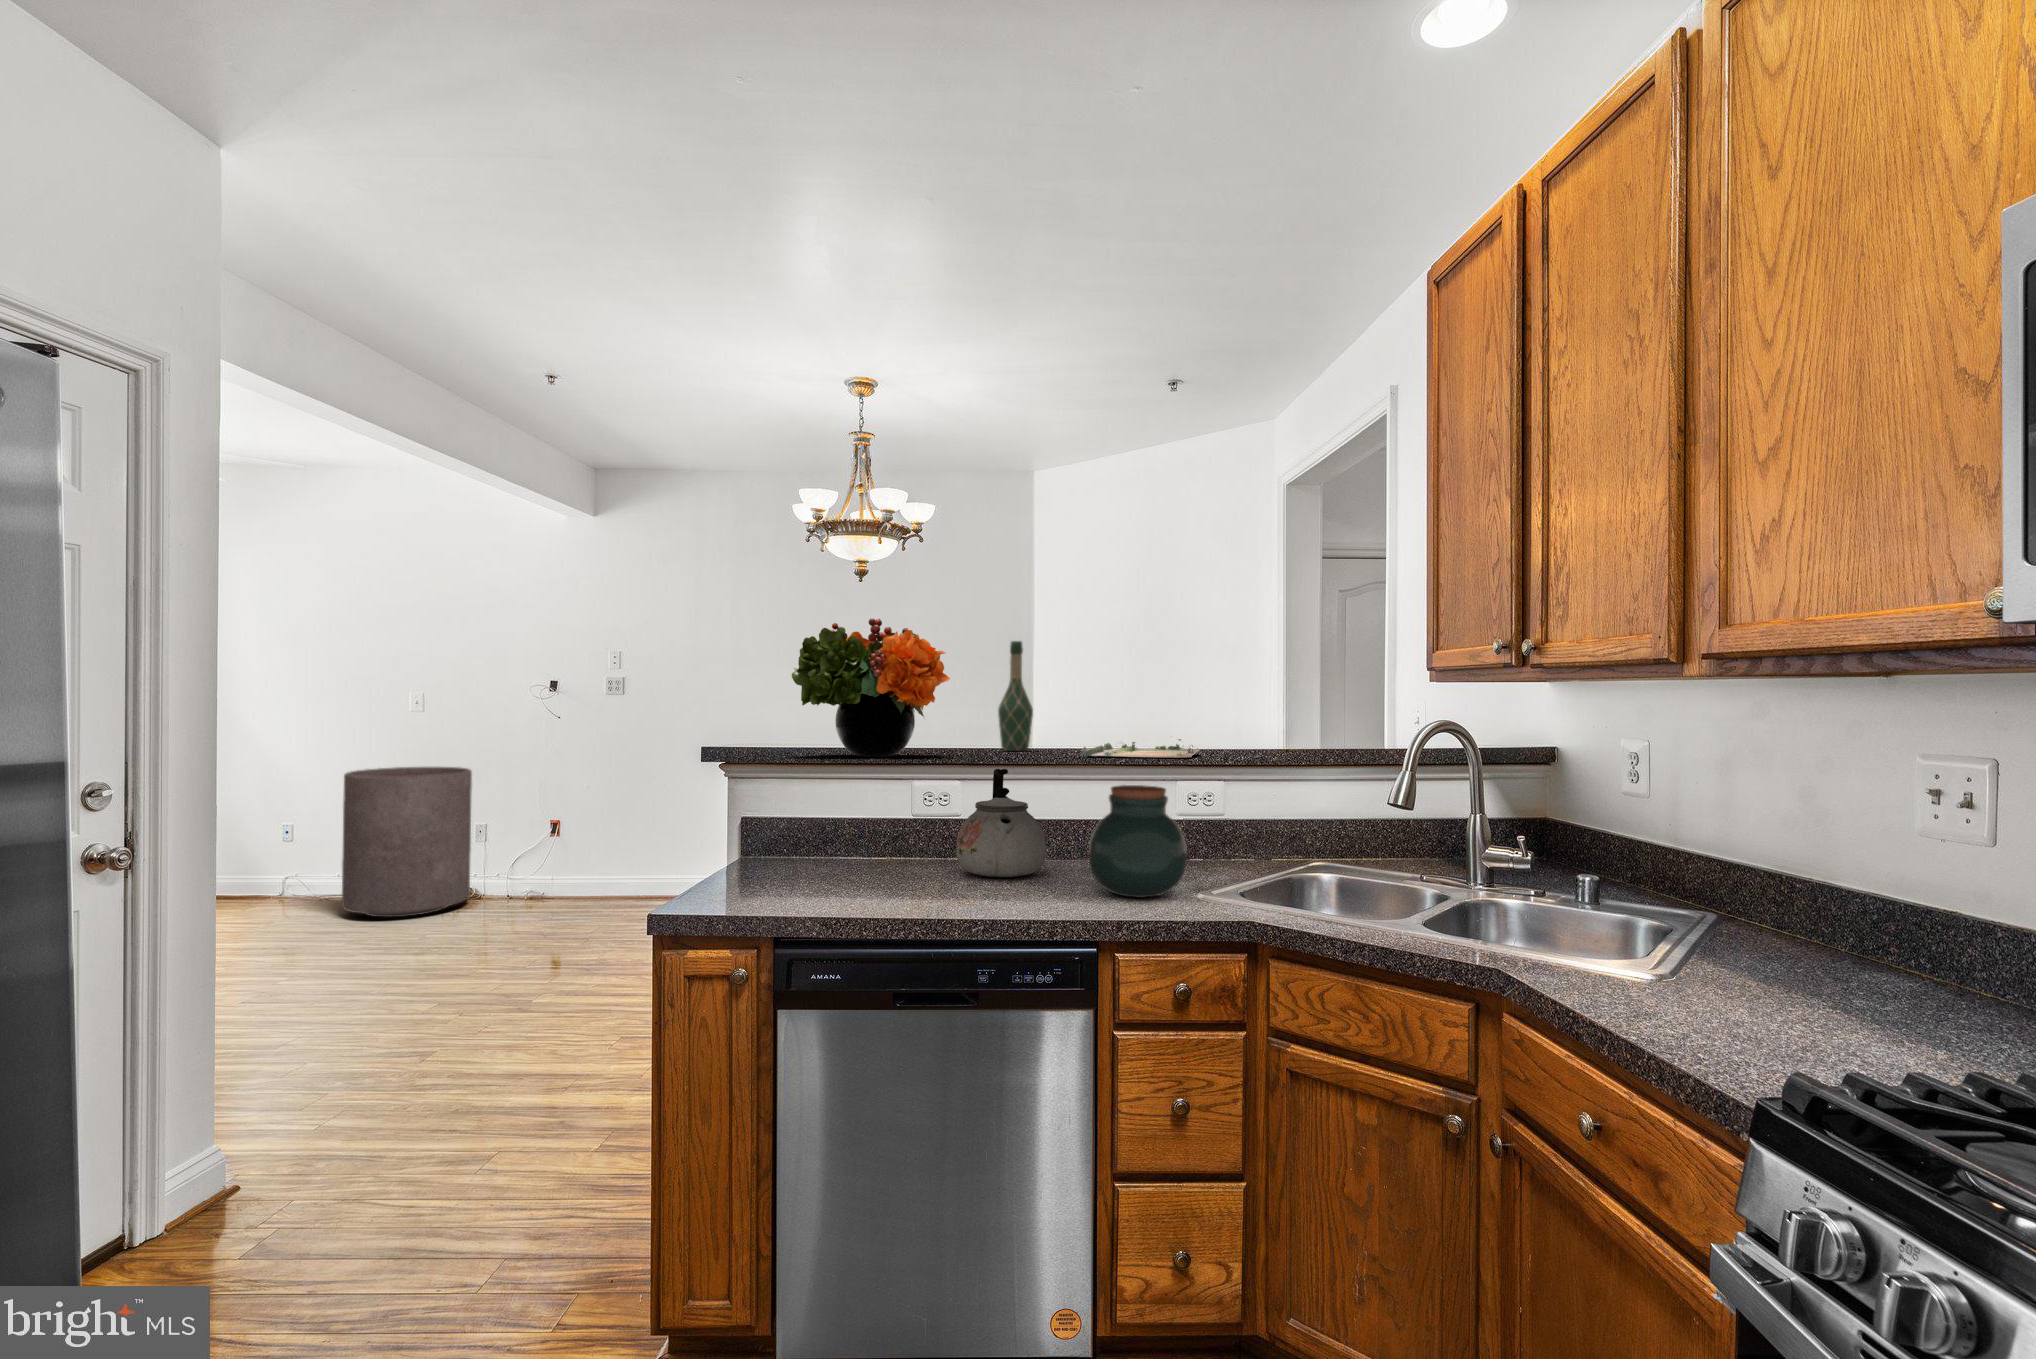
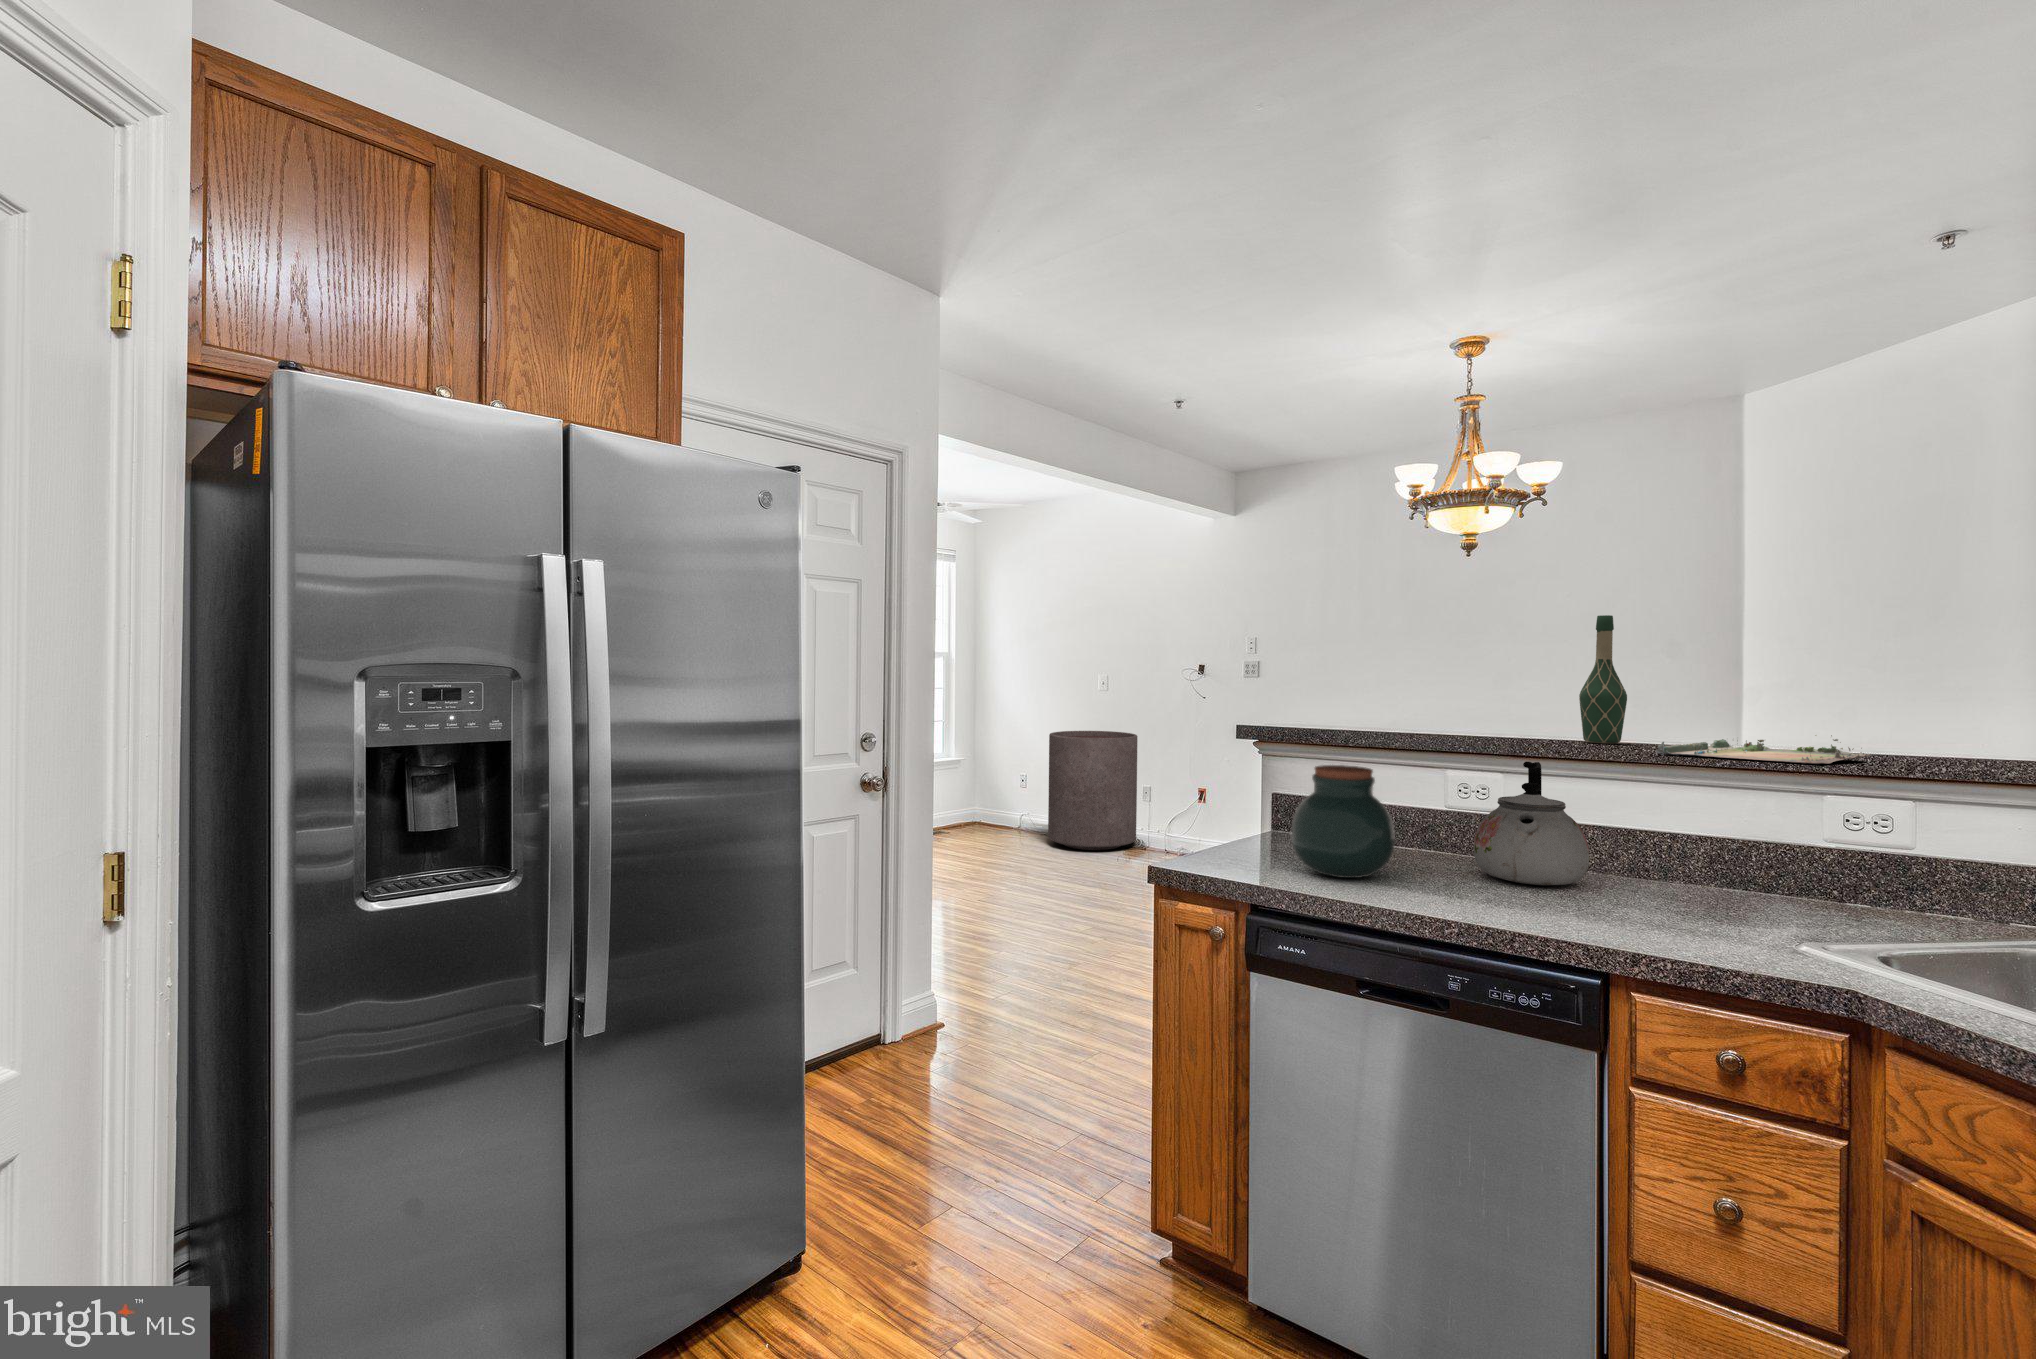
flower arrangement: present [792,618,950,757] -> none [1305,597,1483,741]
jar: present [1089,785,1187,897] -> present [1292,765,1394,878]

